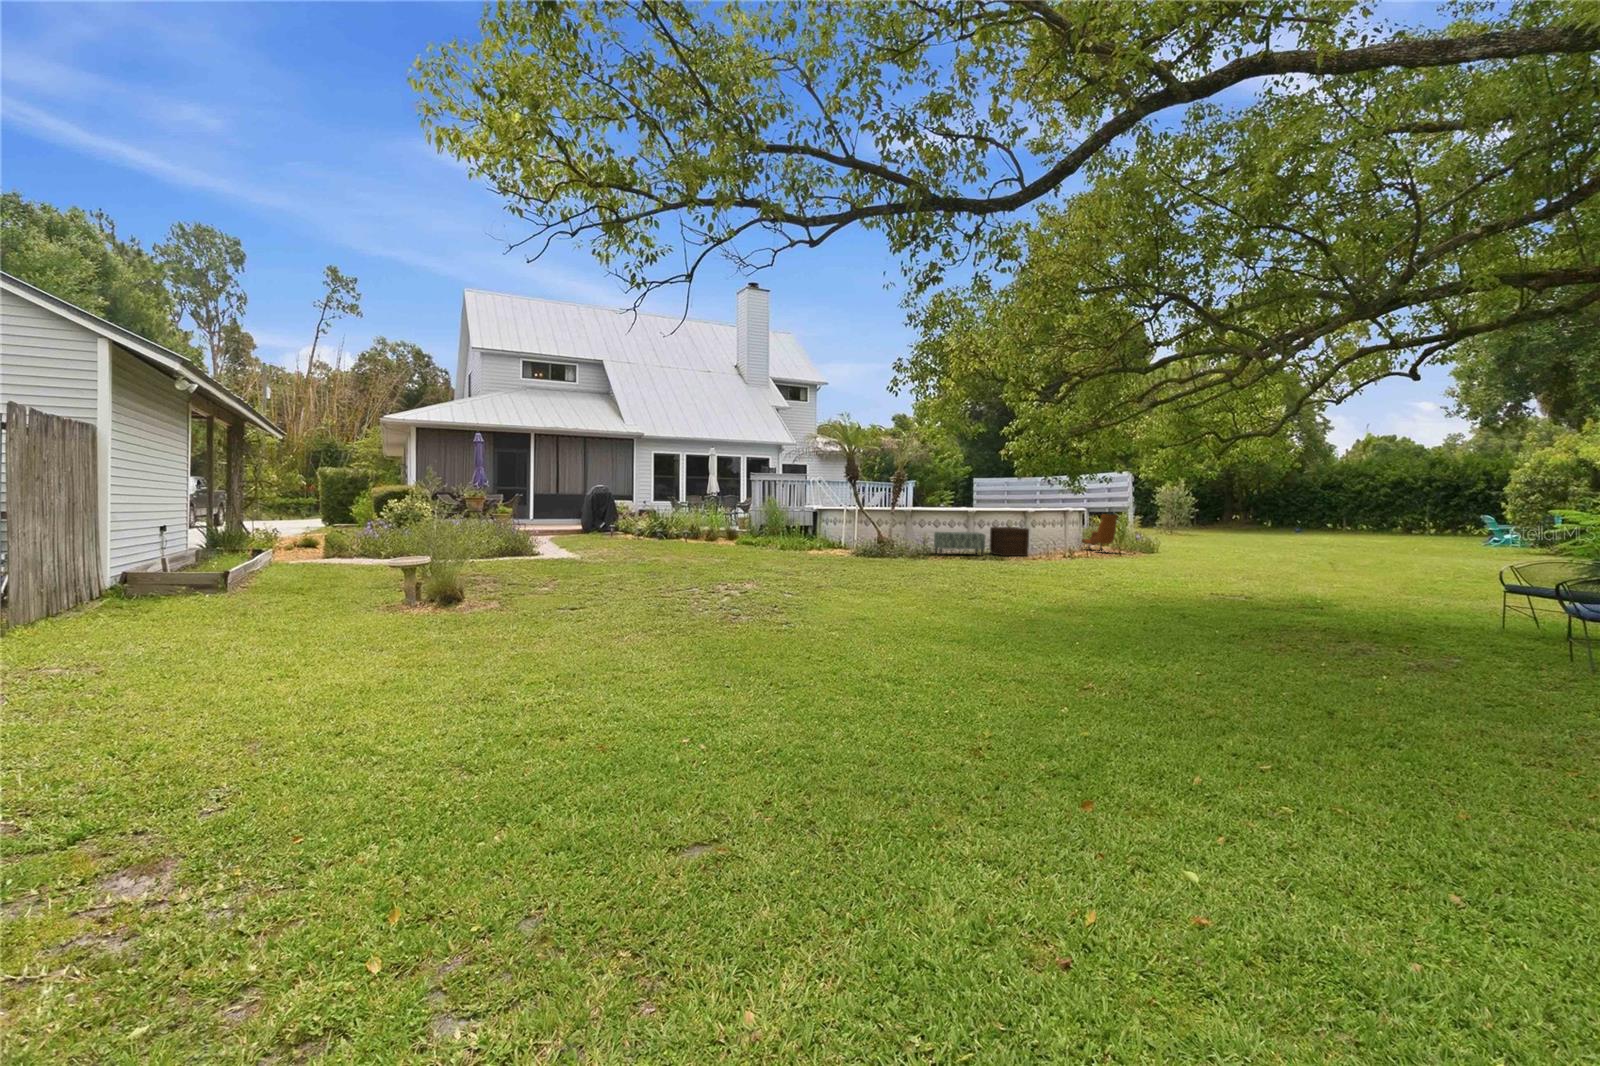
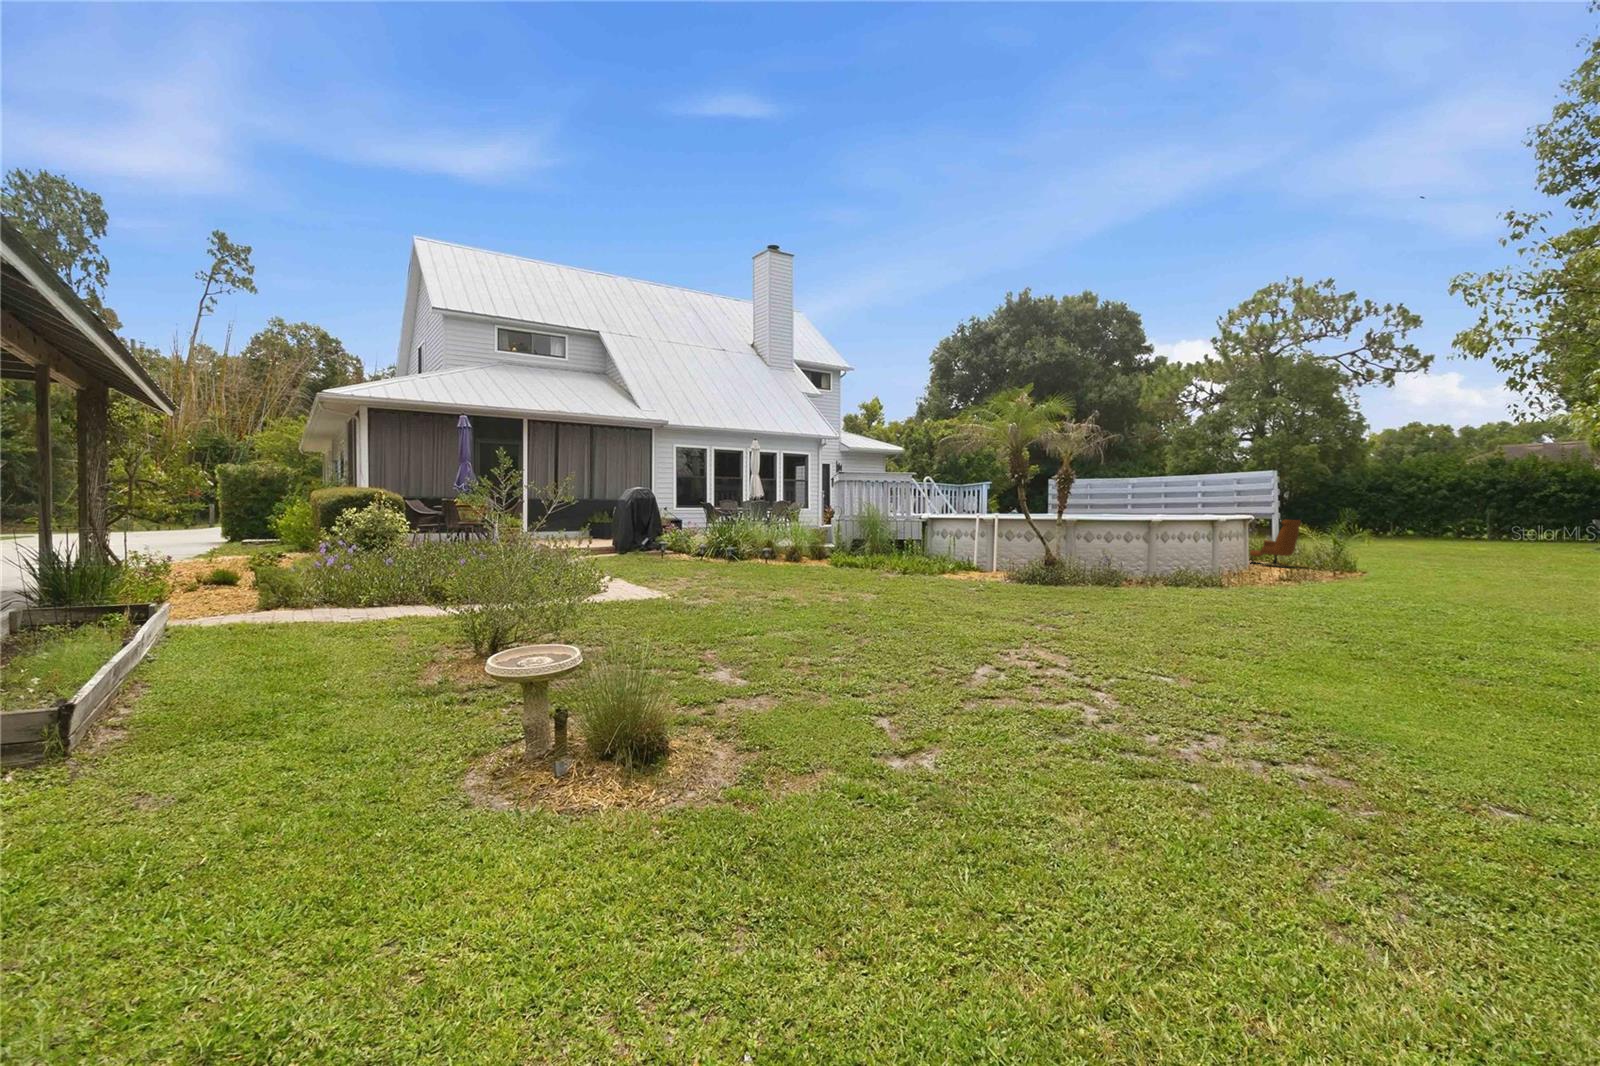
wooden crate: present [990,527,1029,556] -> none [1161,537,1218,575]
bench: present [934,532,985,555] -> none [1099,545,1170,576]

